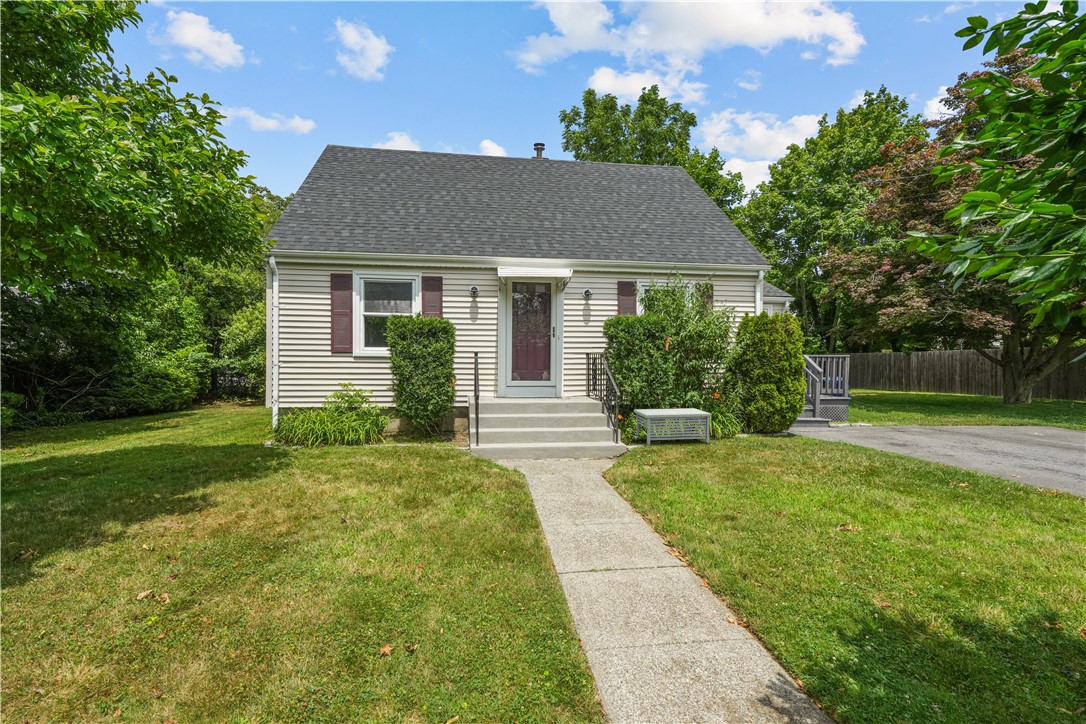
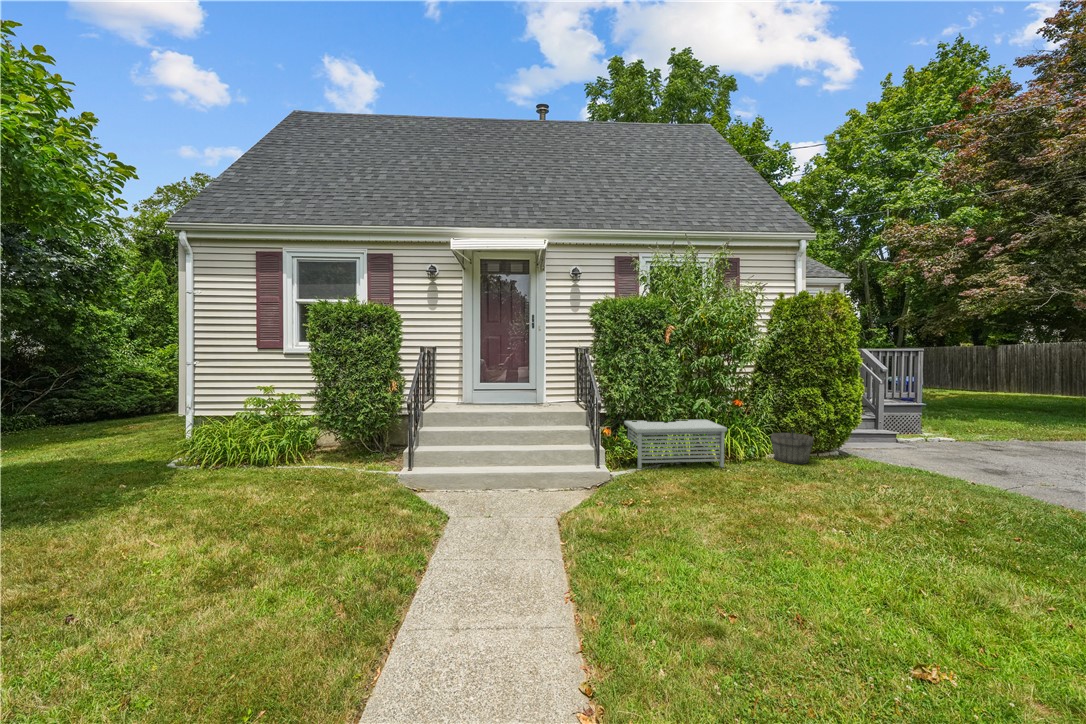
wooden bucket: none [740,413,772,440] -> present [771,430,814,464]

